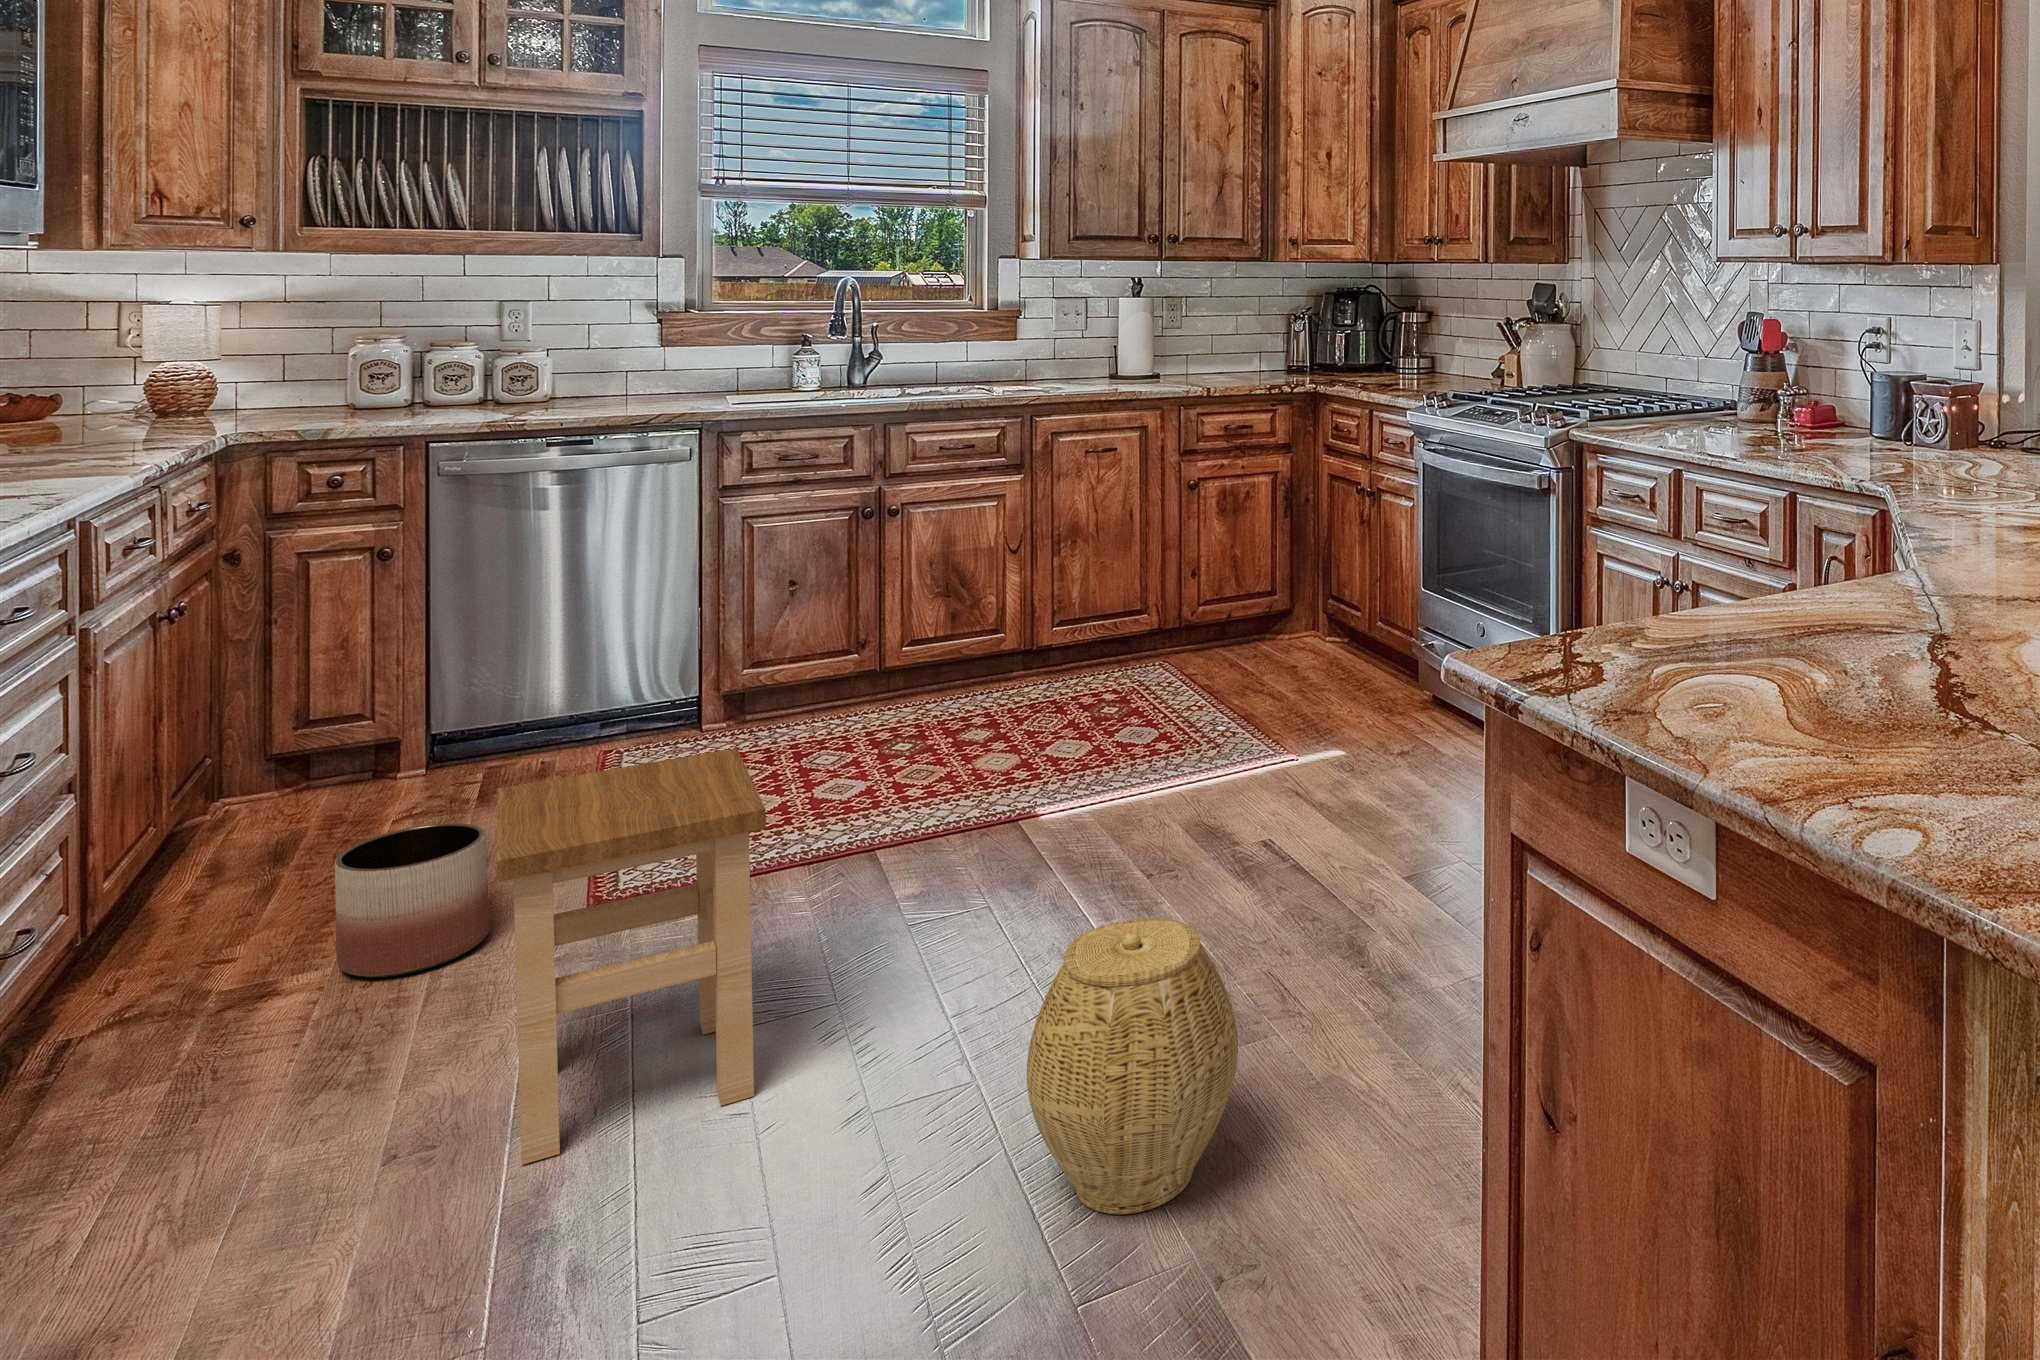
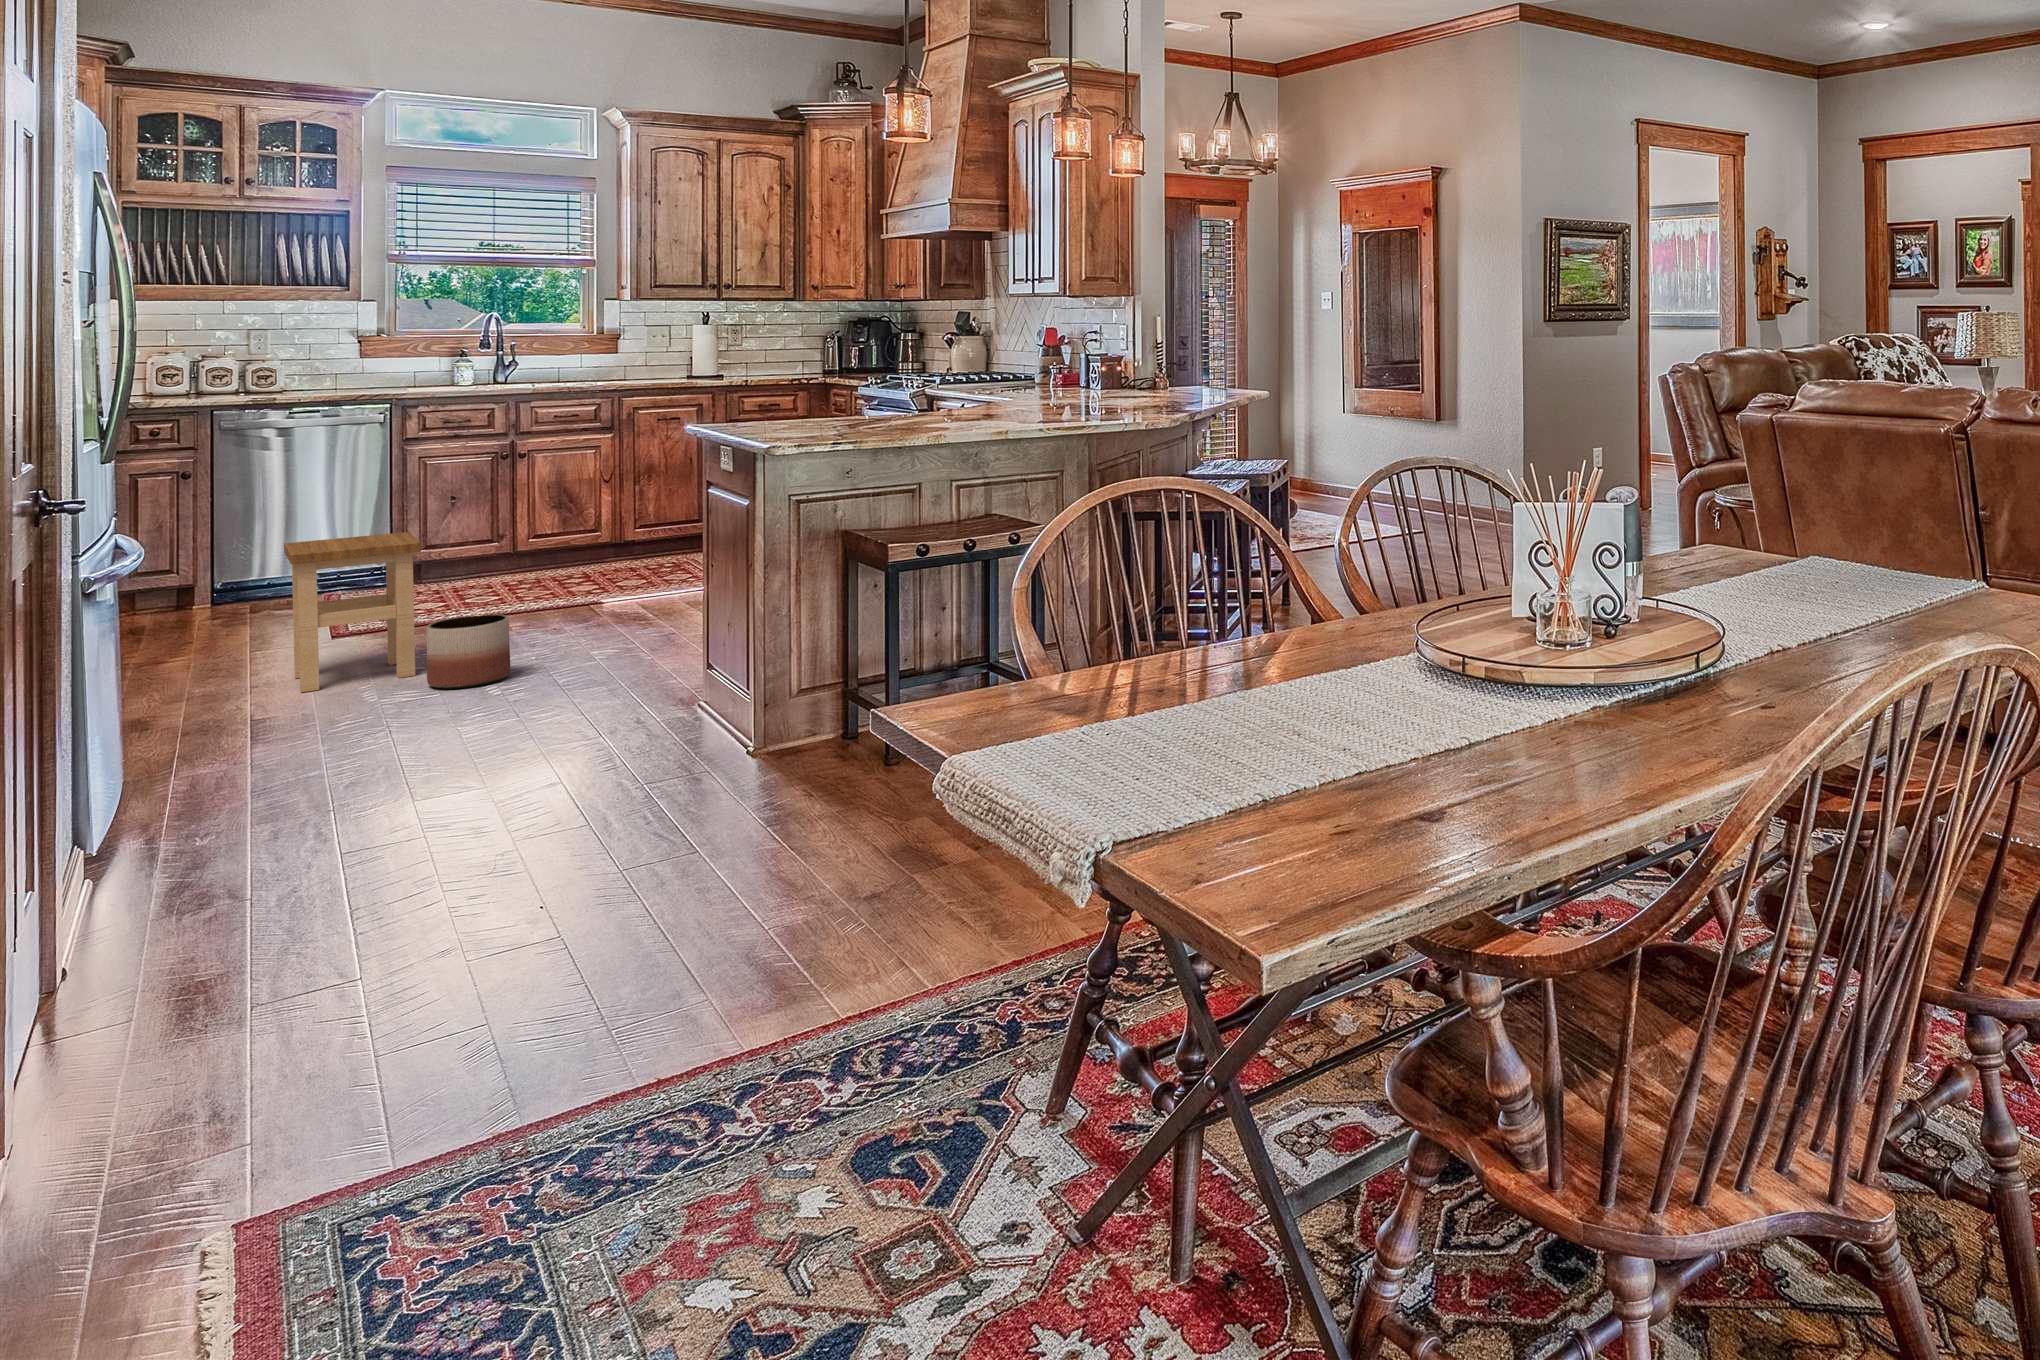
planter: present [335,823,490,977] -> present [427,614,510,689]
woven basket: present [1027,918,1238,1214] -> none [539,576,642,688]

